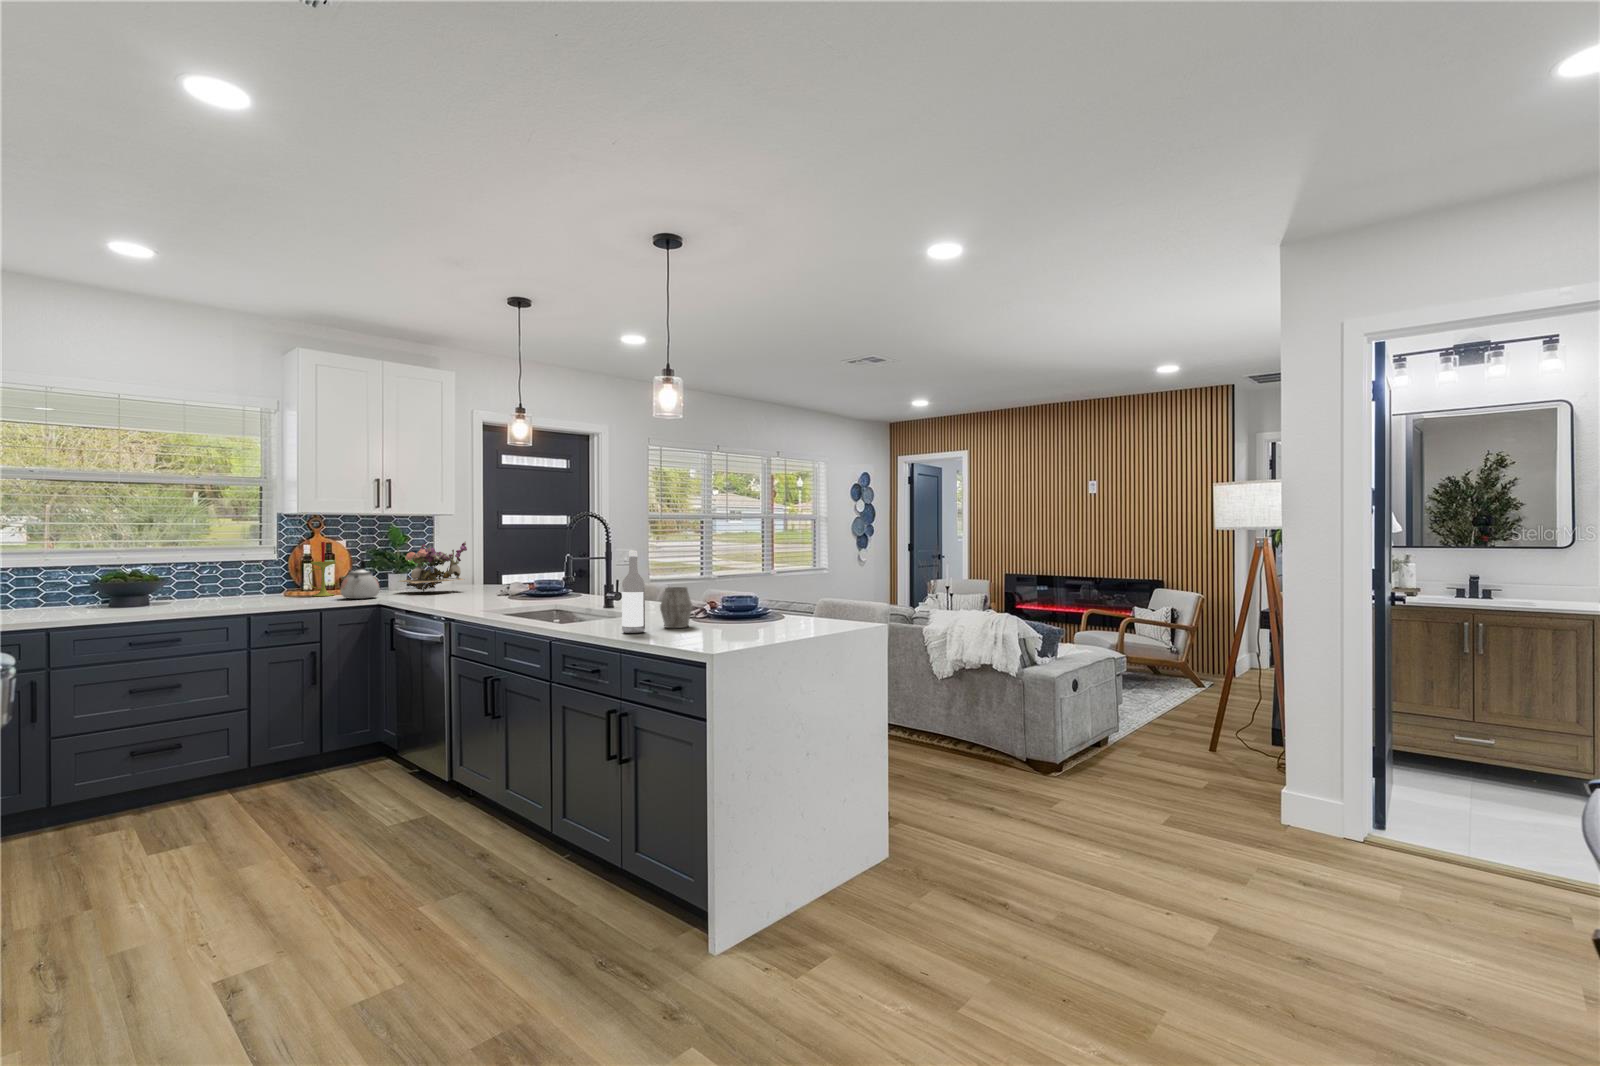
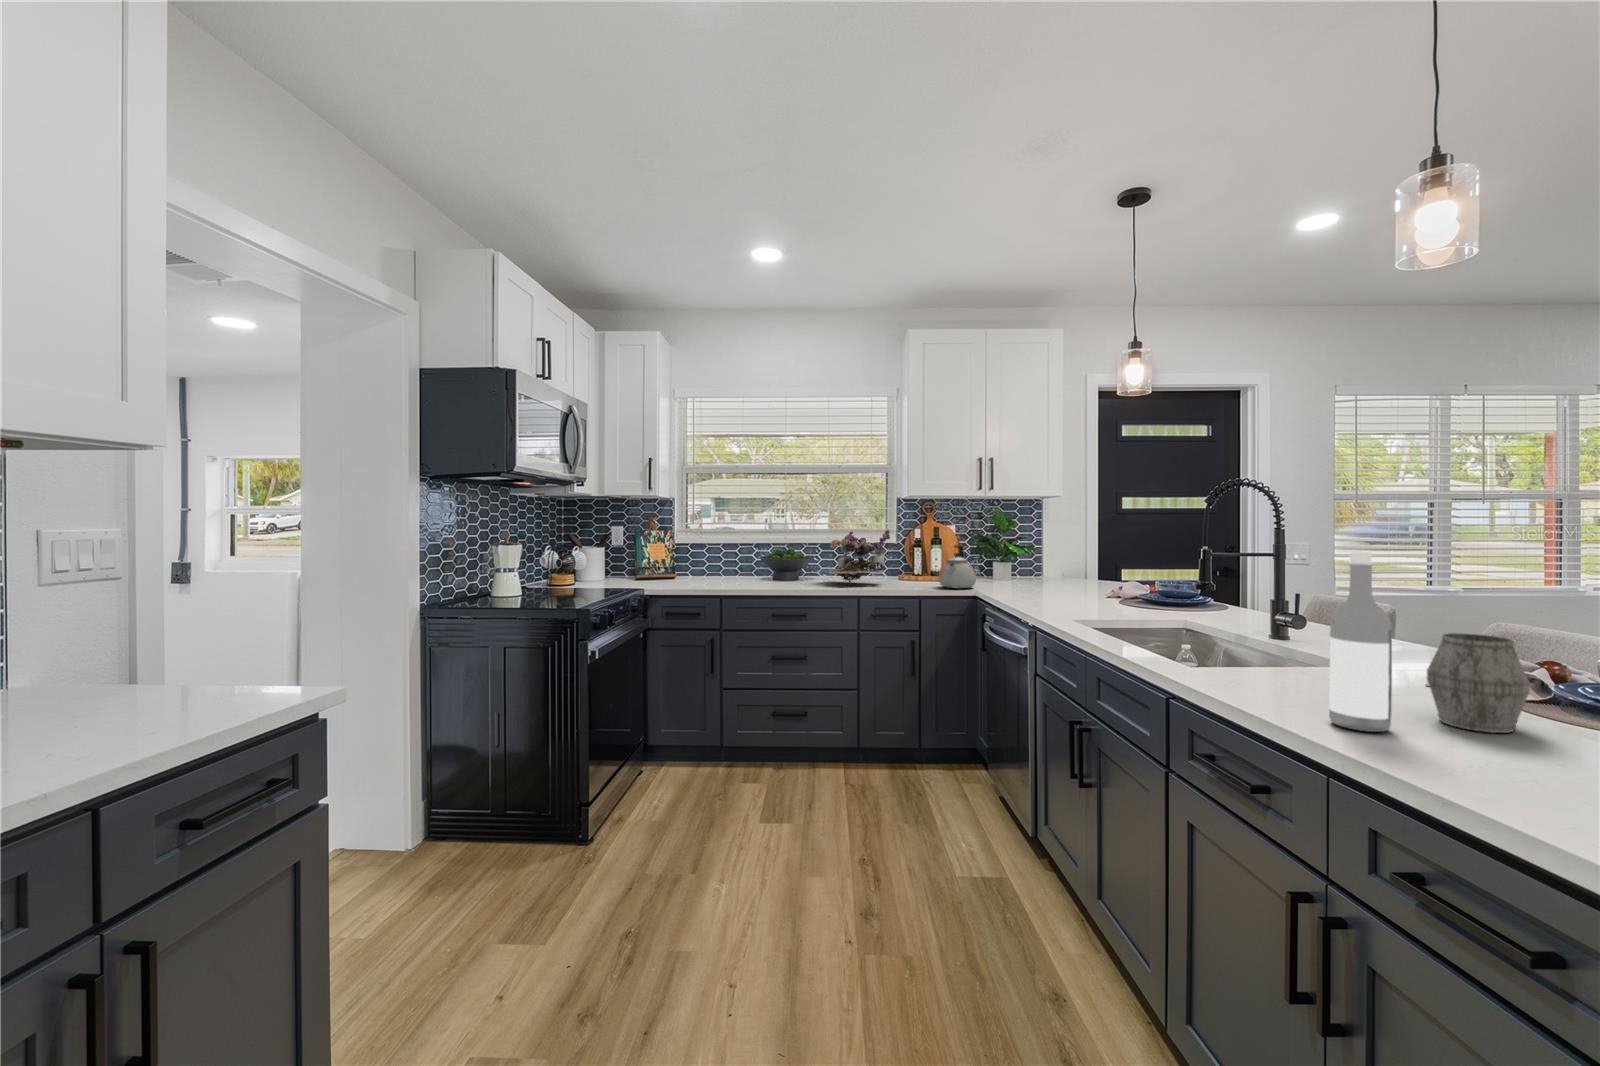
candle: present [308,542,335,596] -> none [915,525,940,582]
flower arrangement: present [400,542,467,592] -> present [826,529,890,583]

